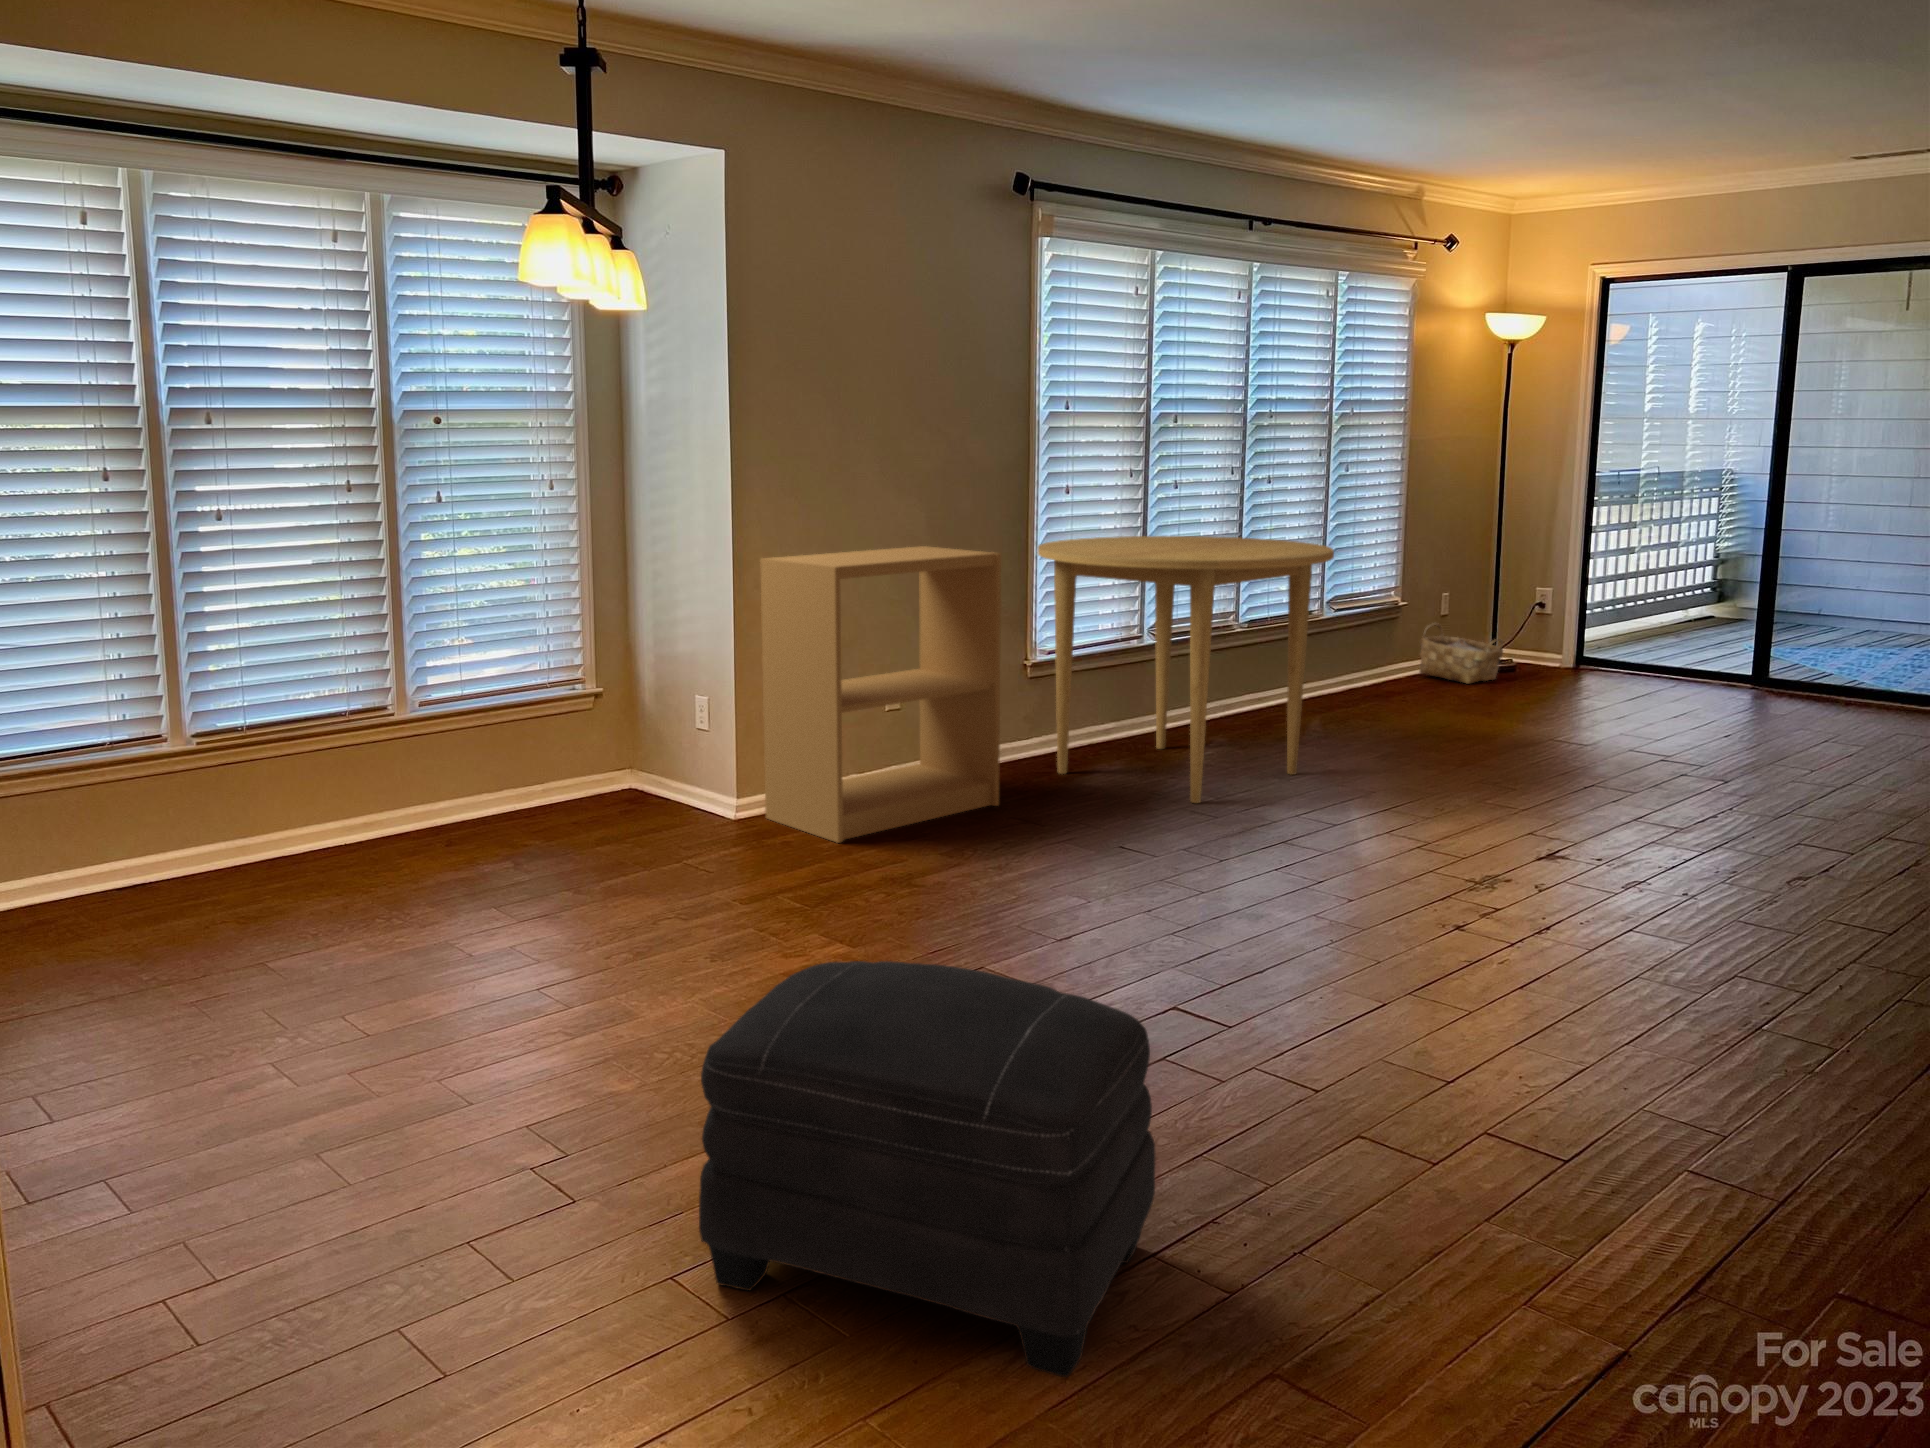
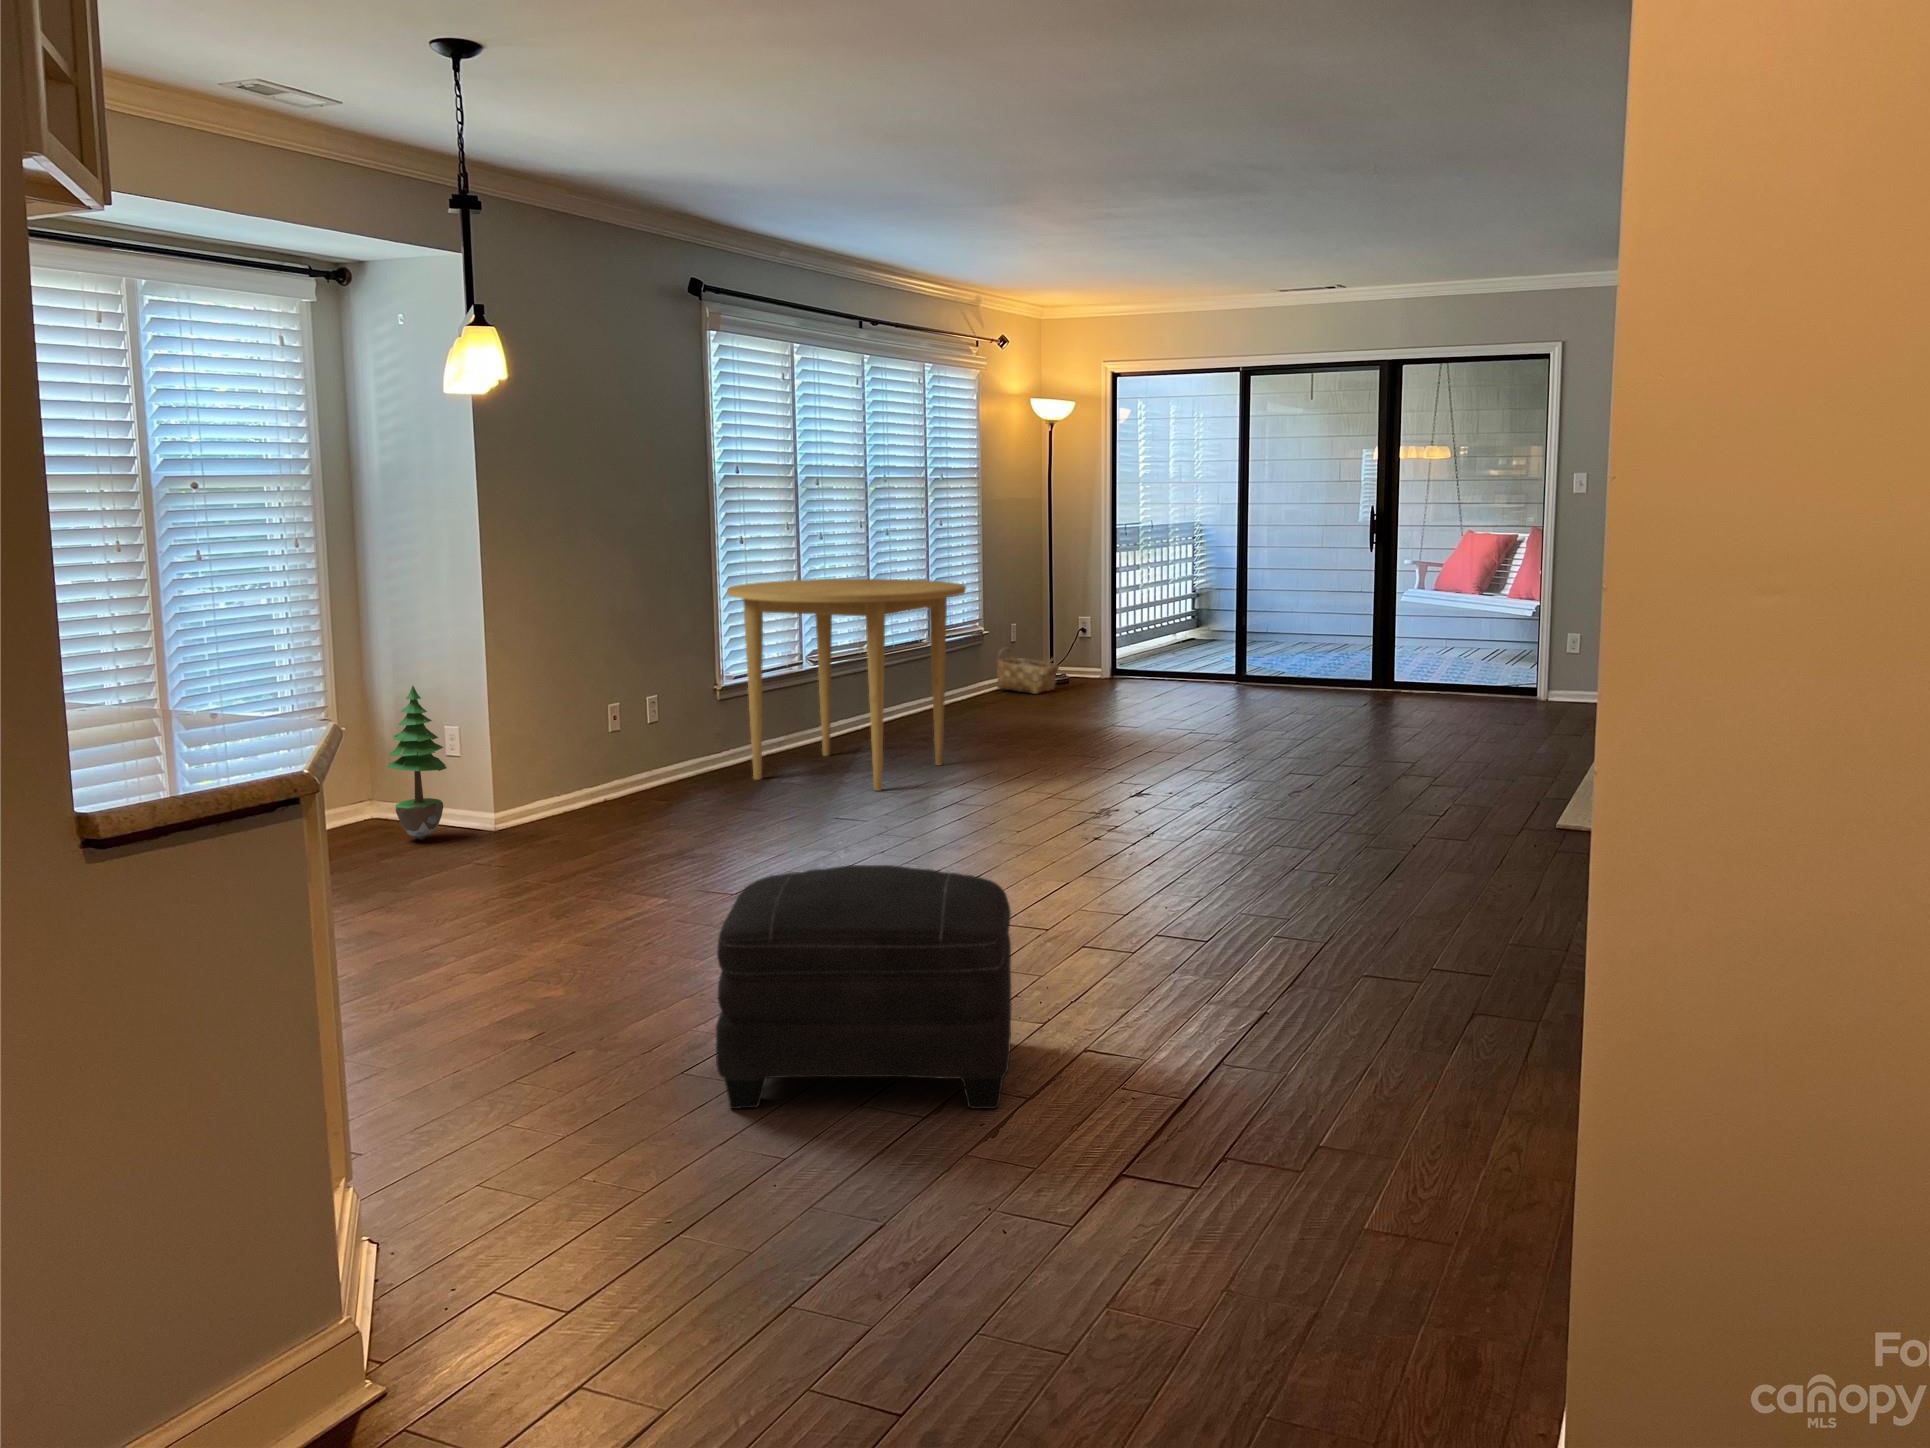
bookshelf: present [760,546,1001,843] -> none [510,591,721,845]
potted tree: none [629,645,692,815] -> present [387,685,447,840]

